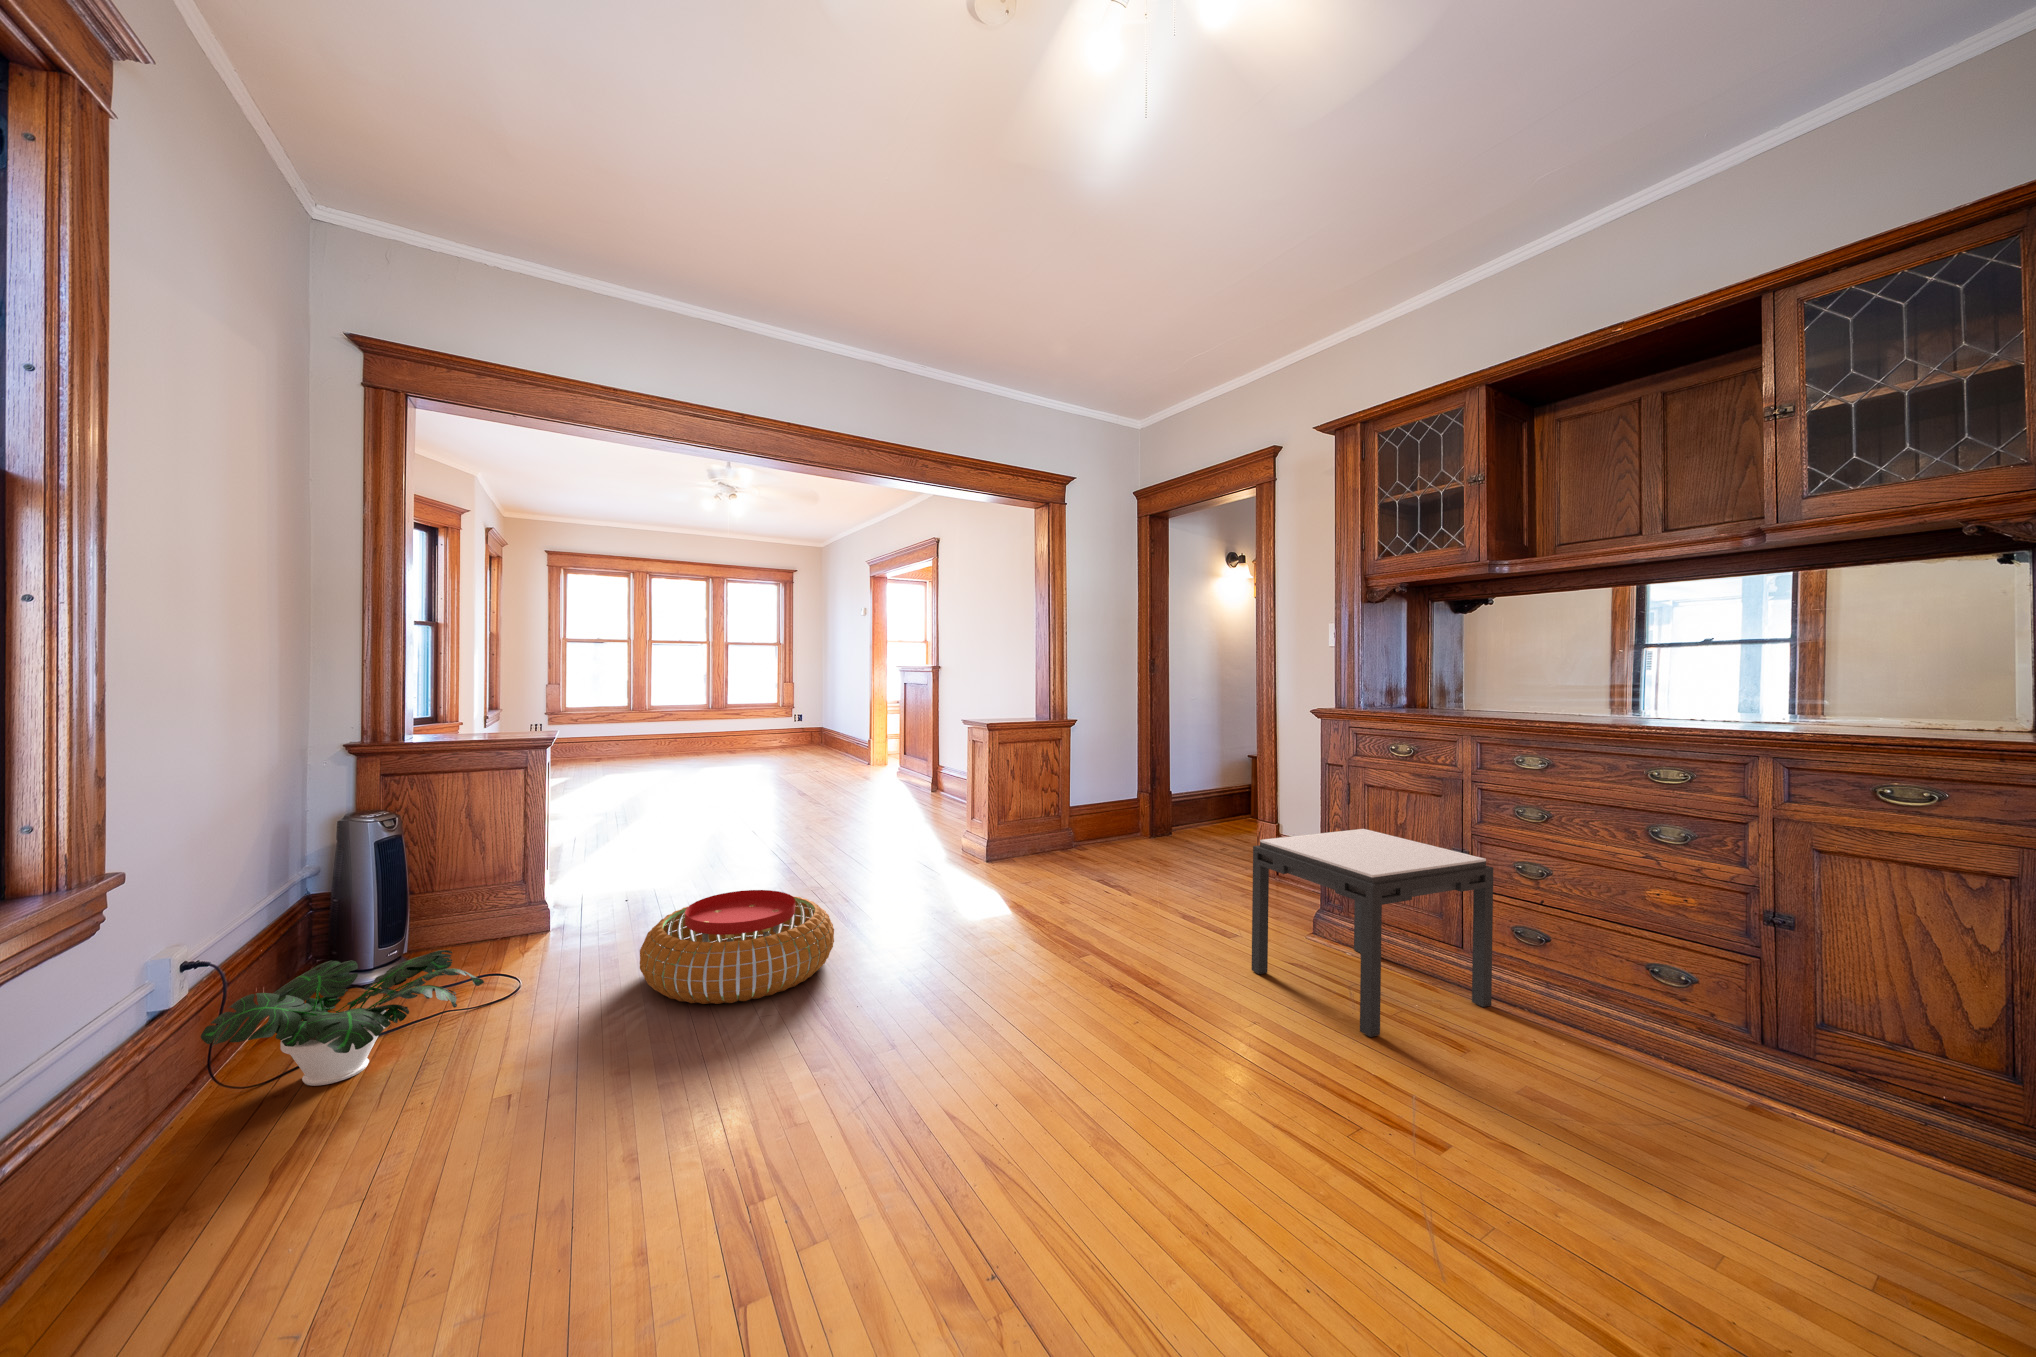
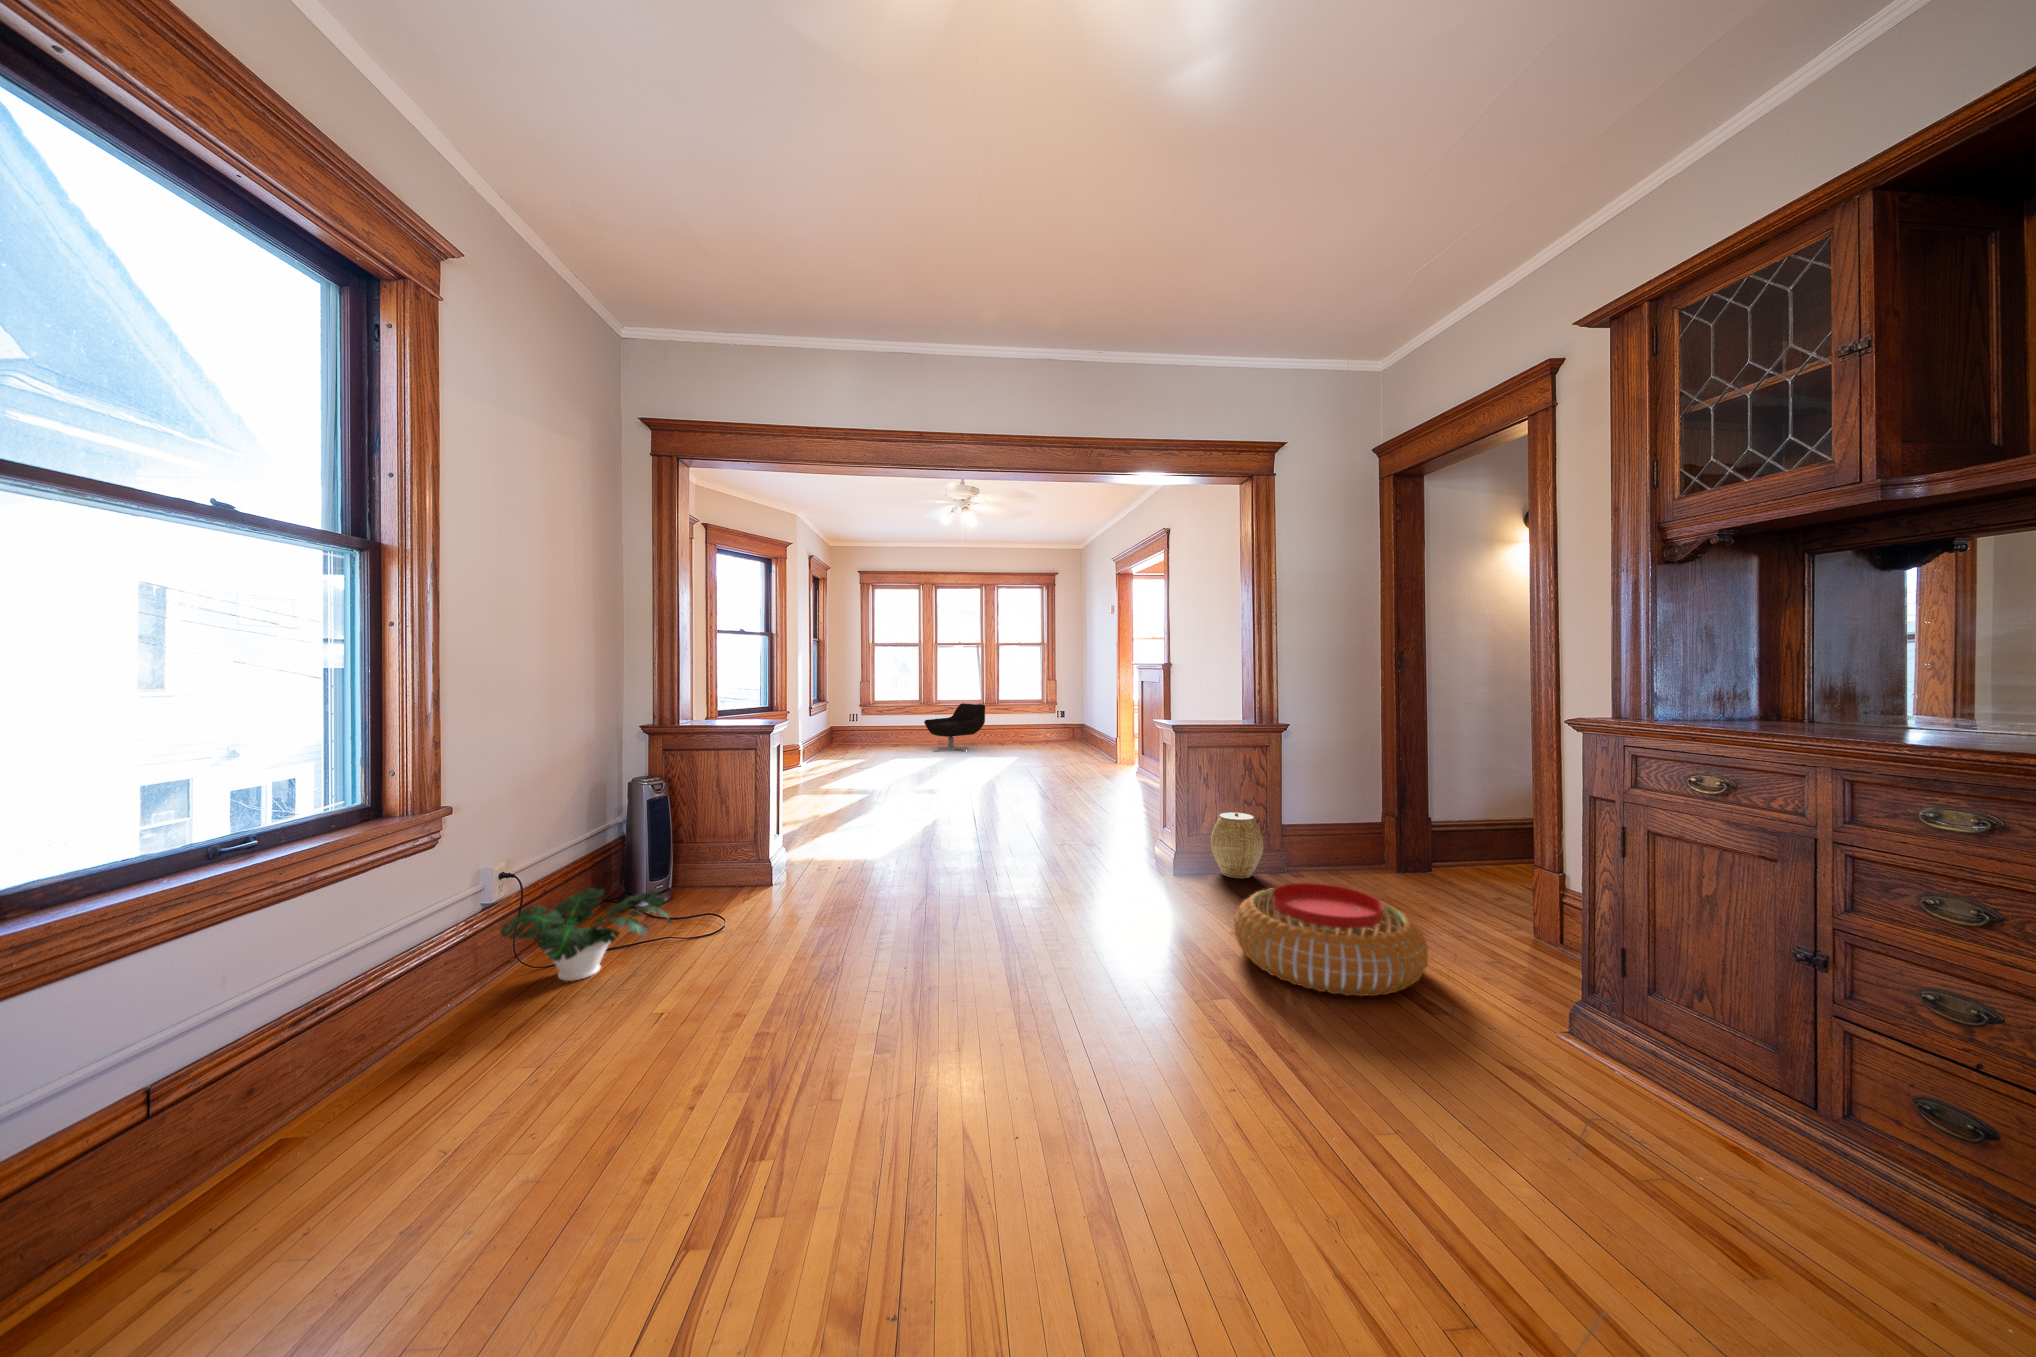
lounge chair: none [635,711,713,768] -> present [924,703,985,751]
woven basket: none [1019,803,1064,862] -> present [1211,812,1263,878]
side table: present [1251,829,1493,1037] -> none [1435,890,1873,1217]
pouf: present [640,890,834,1004] -> present [1234,883,1428,996]

